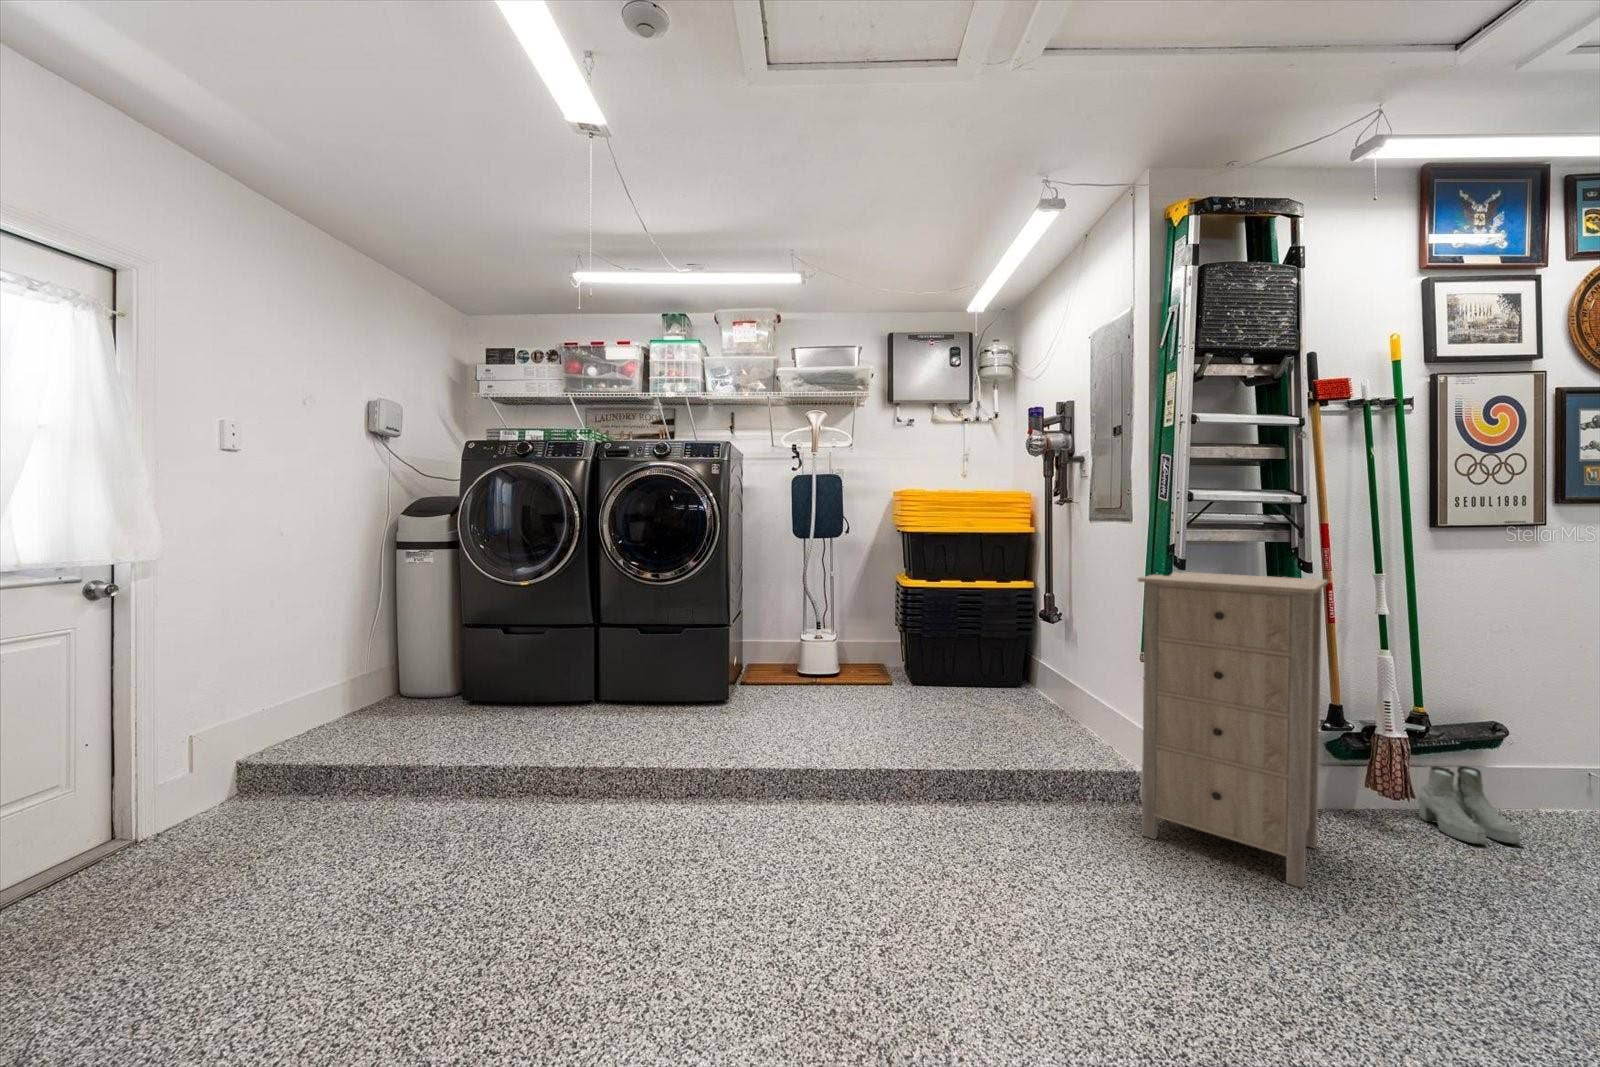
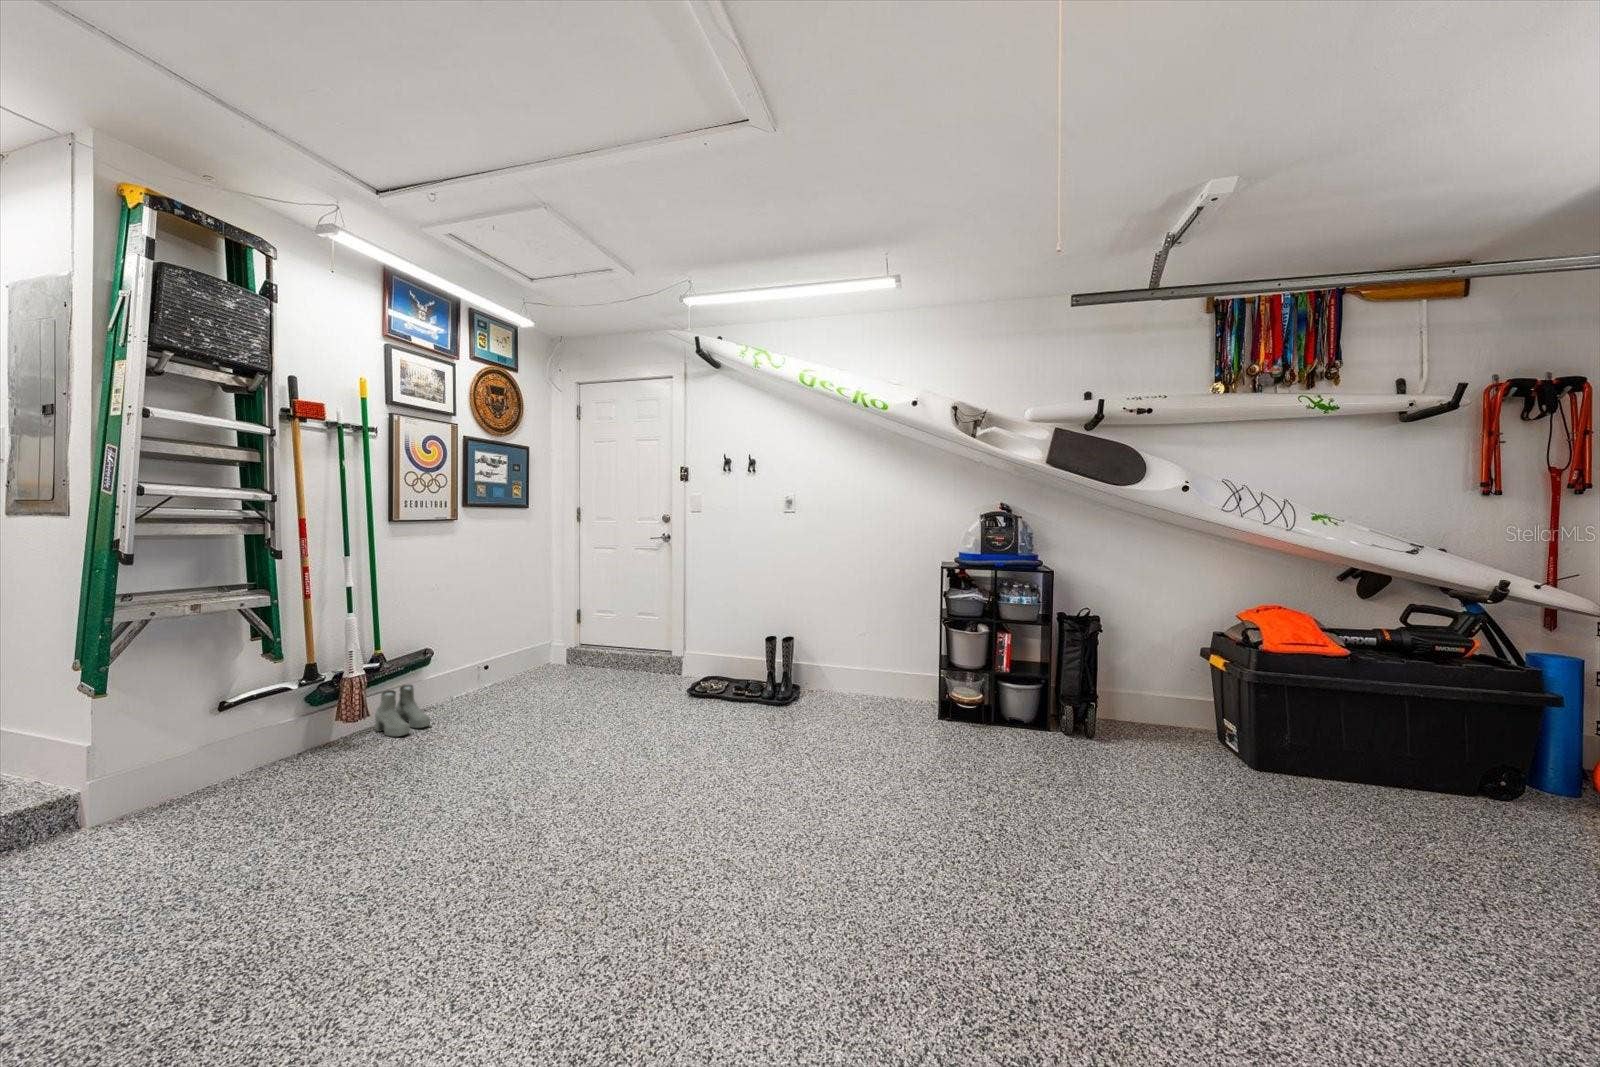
storage cabinet: present [1138,572,1328,888] -> none [60,566,293,857]

